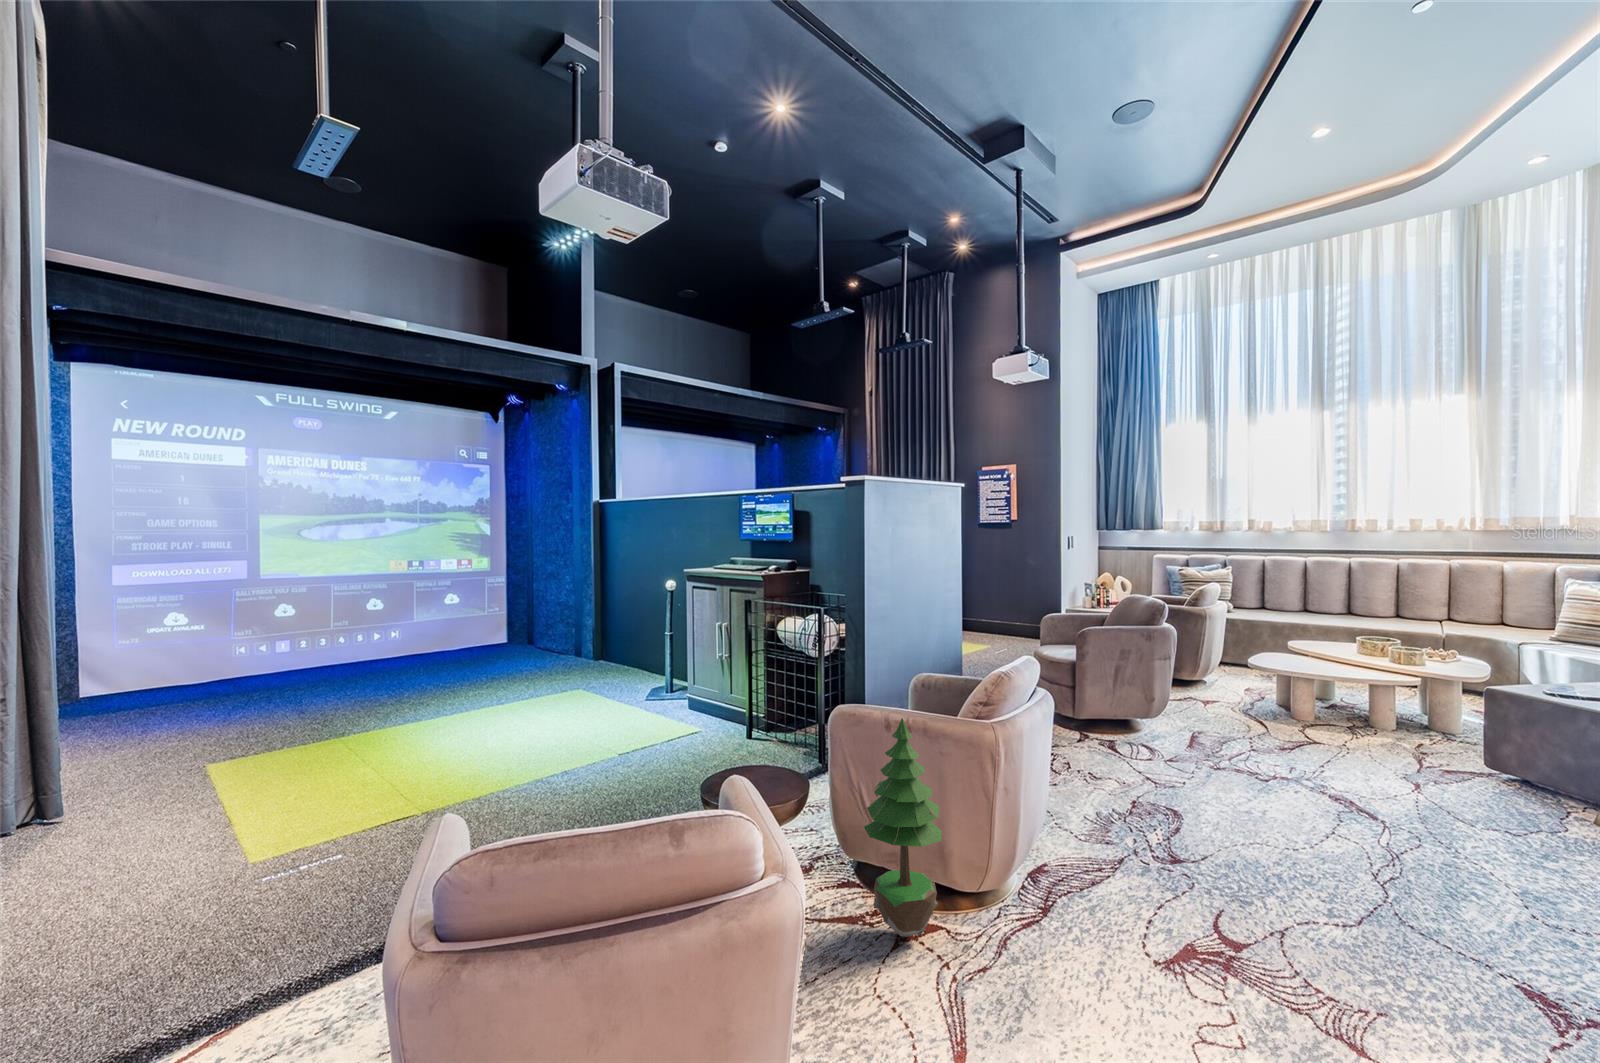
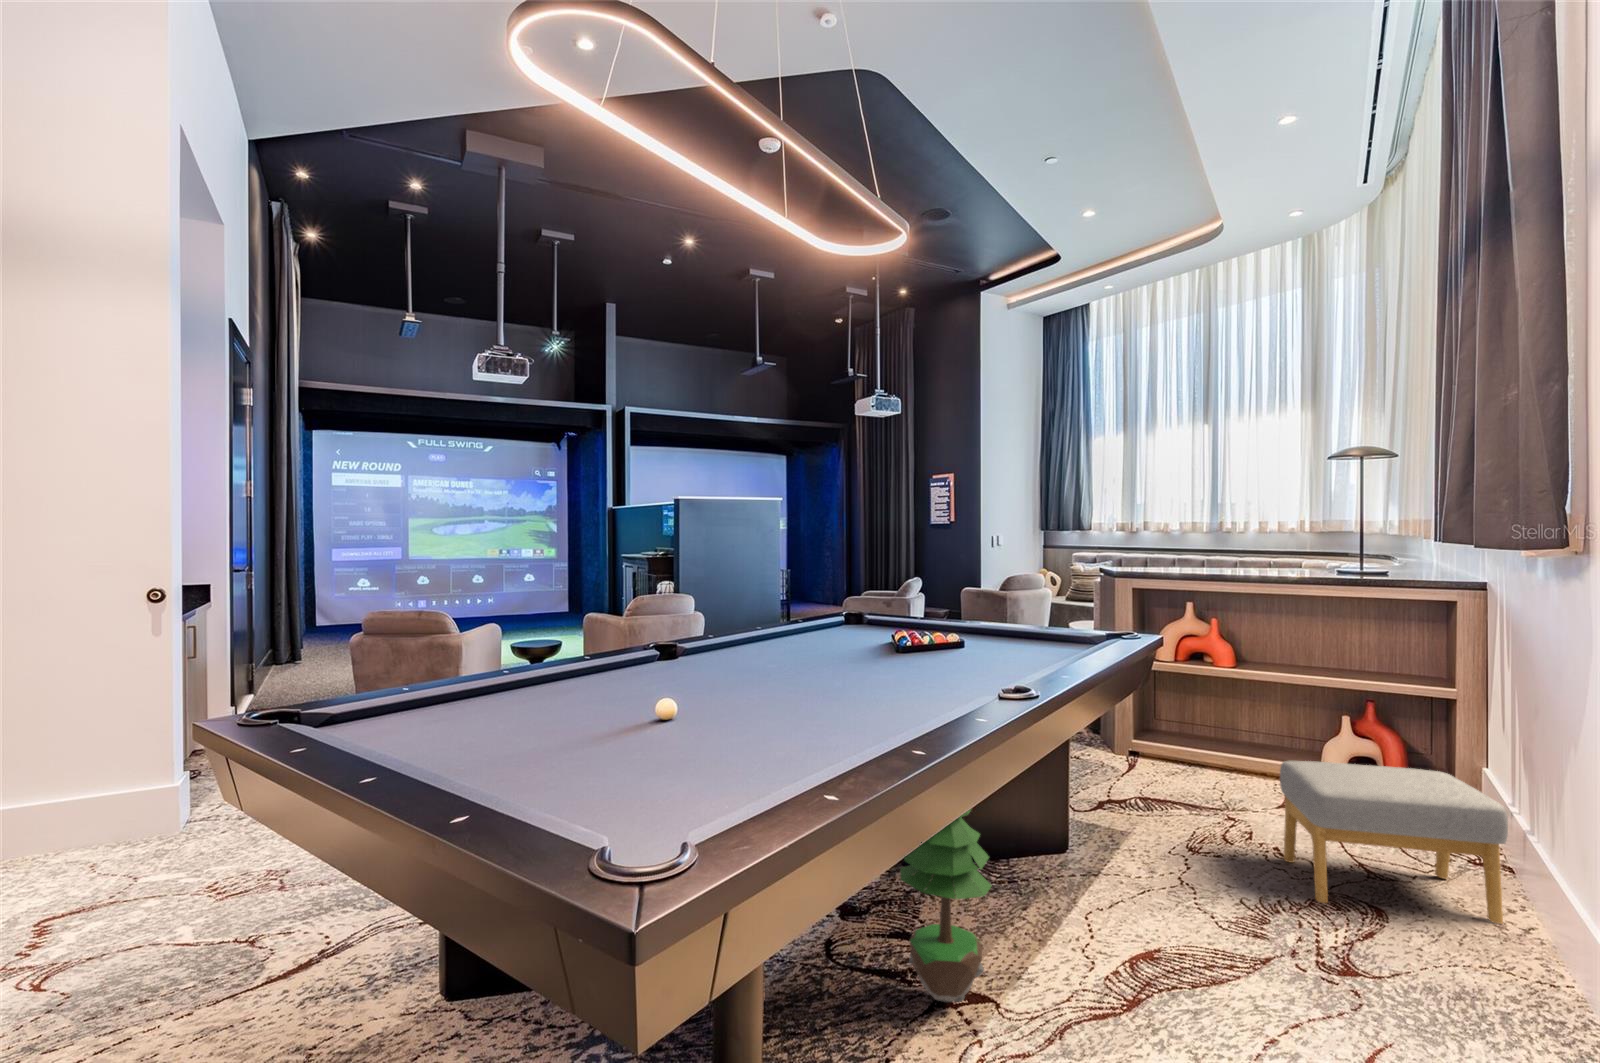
footstool: none [1095,704,1252,811] -> present [1280,761,1508,924]

